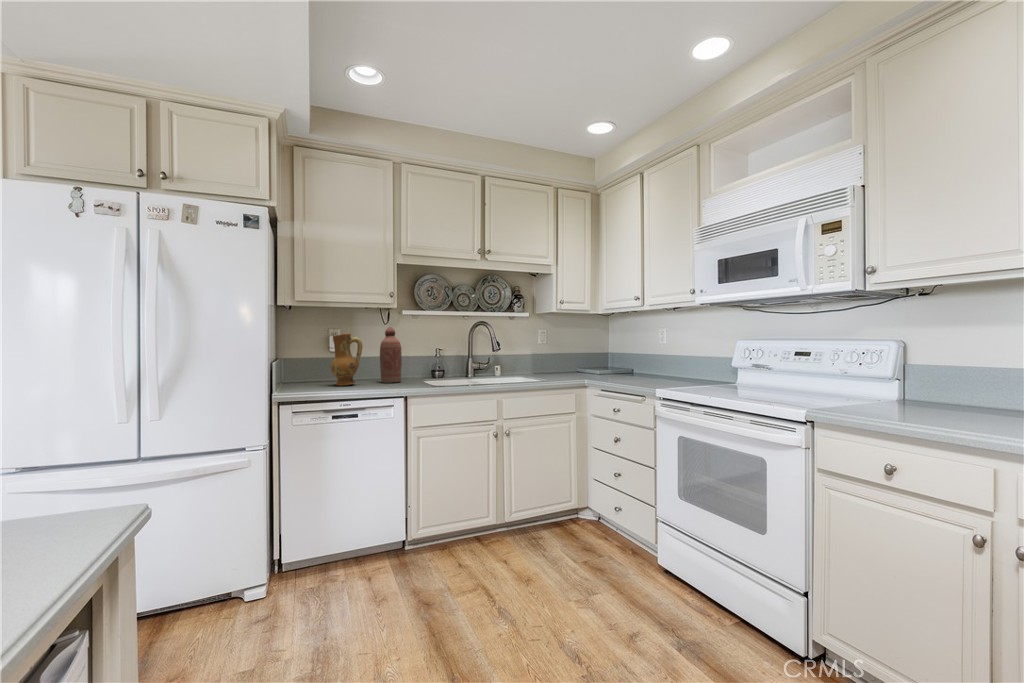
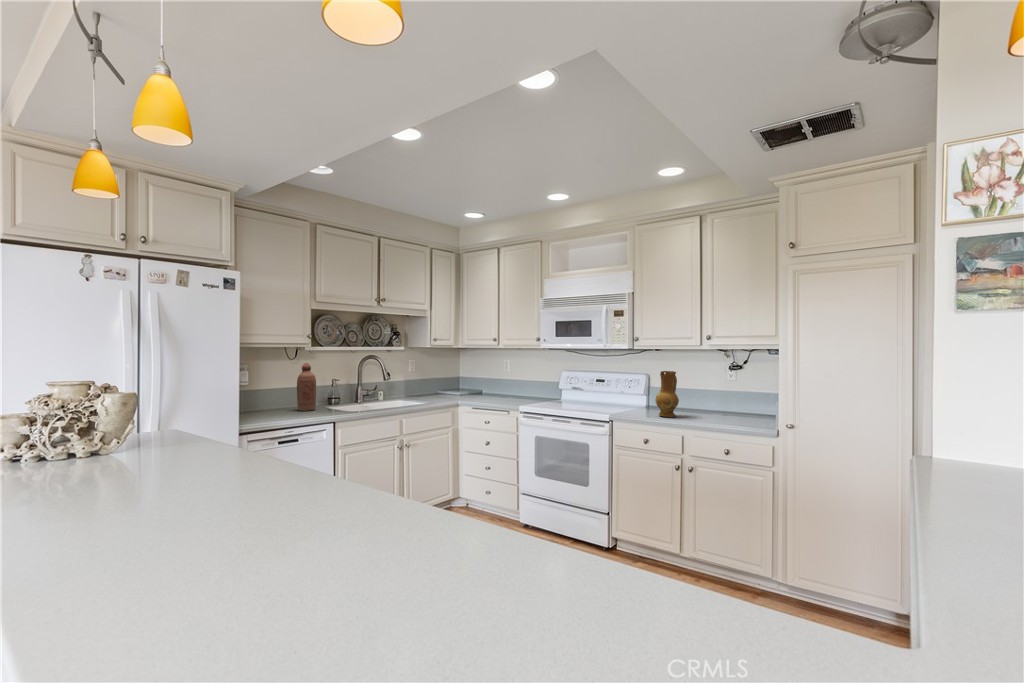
ceramic jug: present [331,334,362,386] -> present [655,371,679,417]

